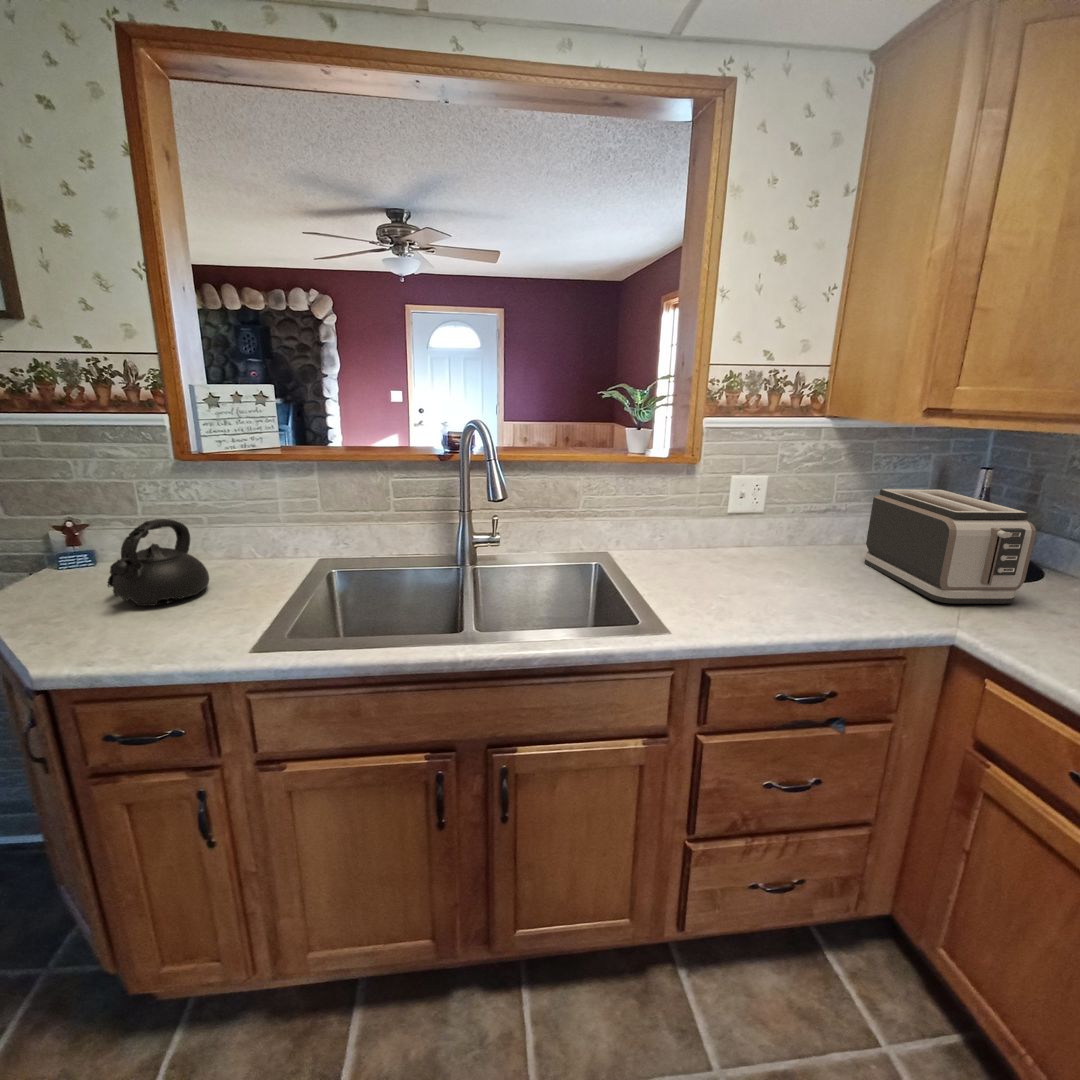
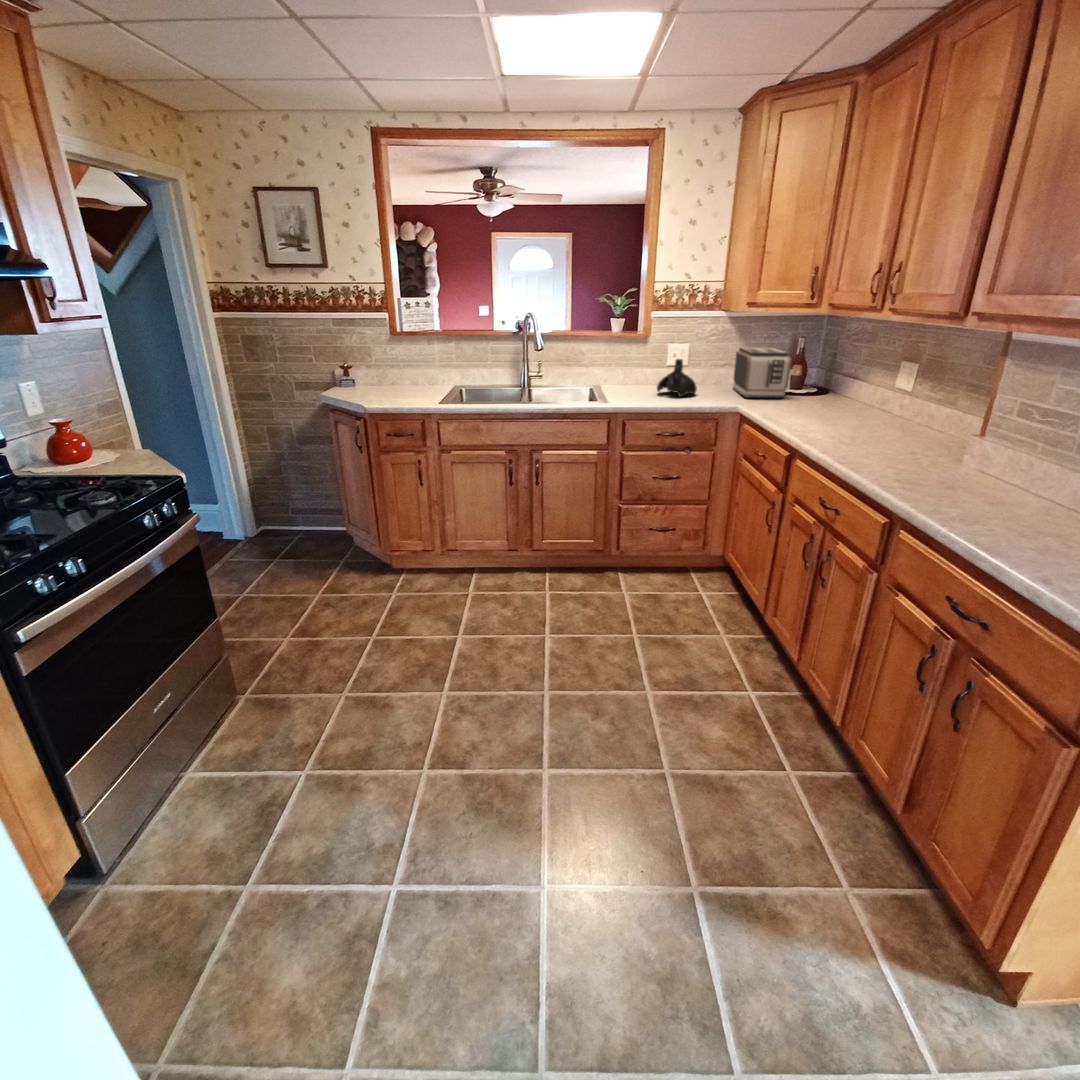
teapot: present [107,519,209,606] -> present [657,359,697,396]

